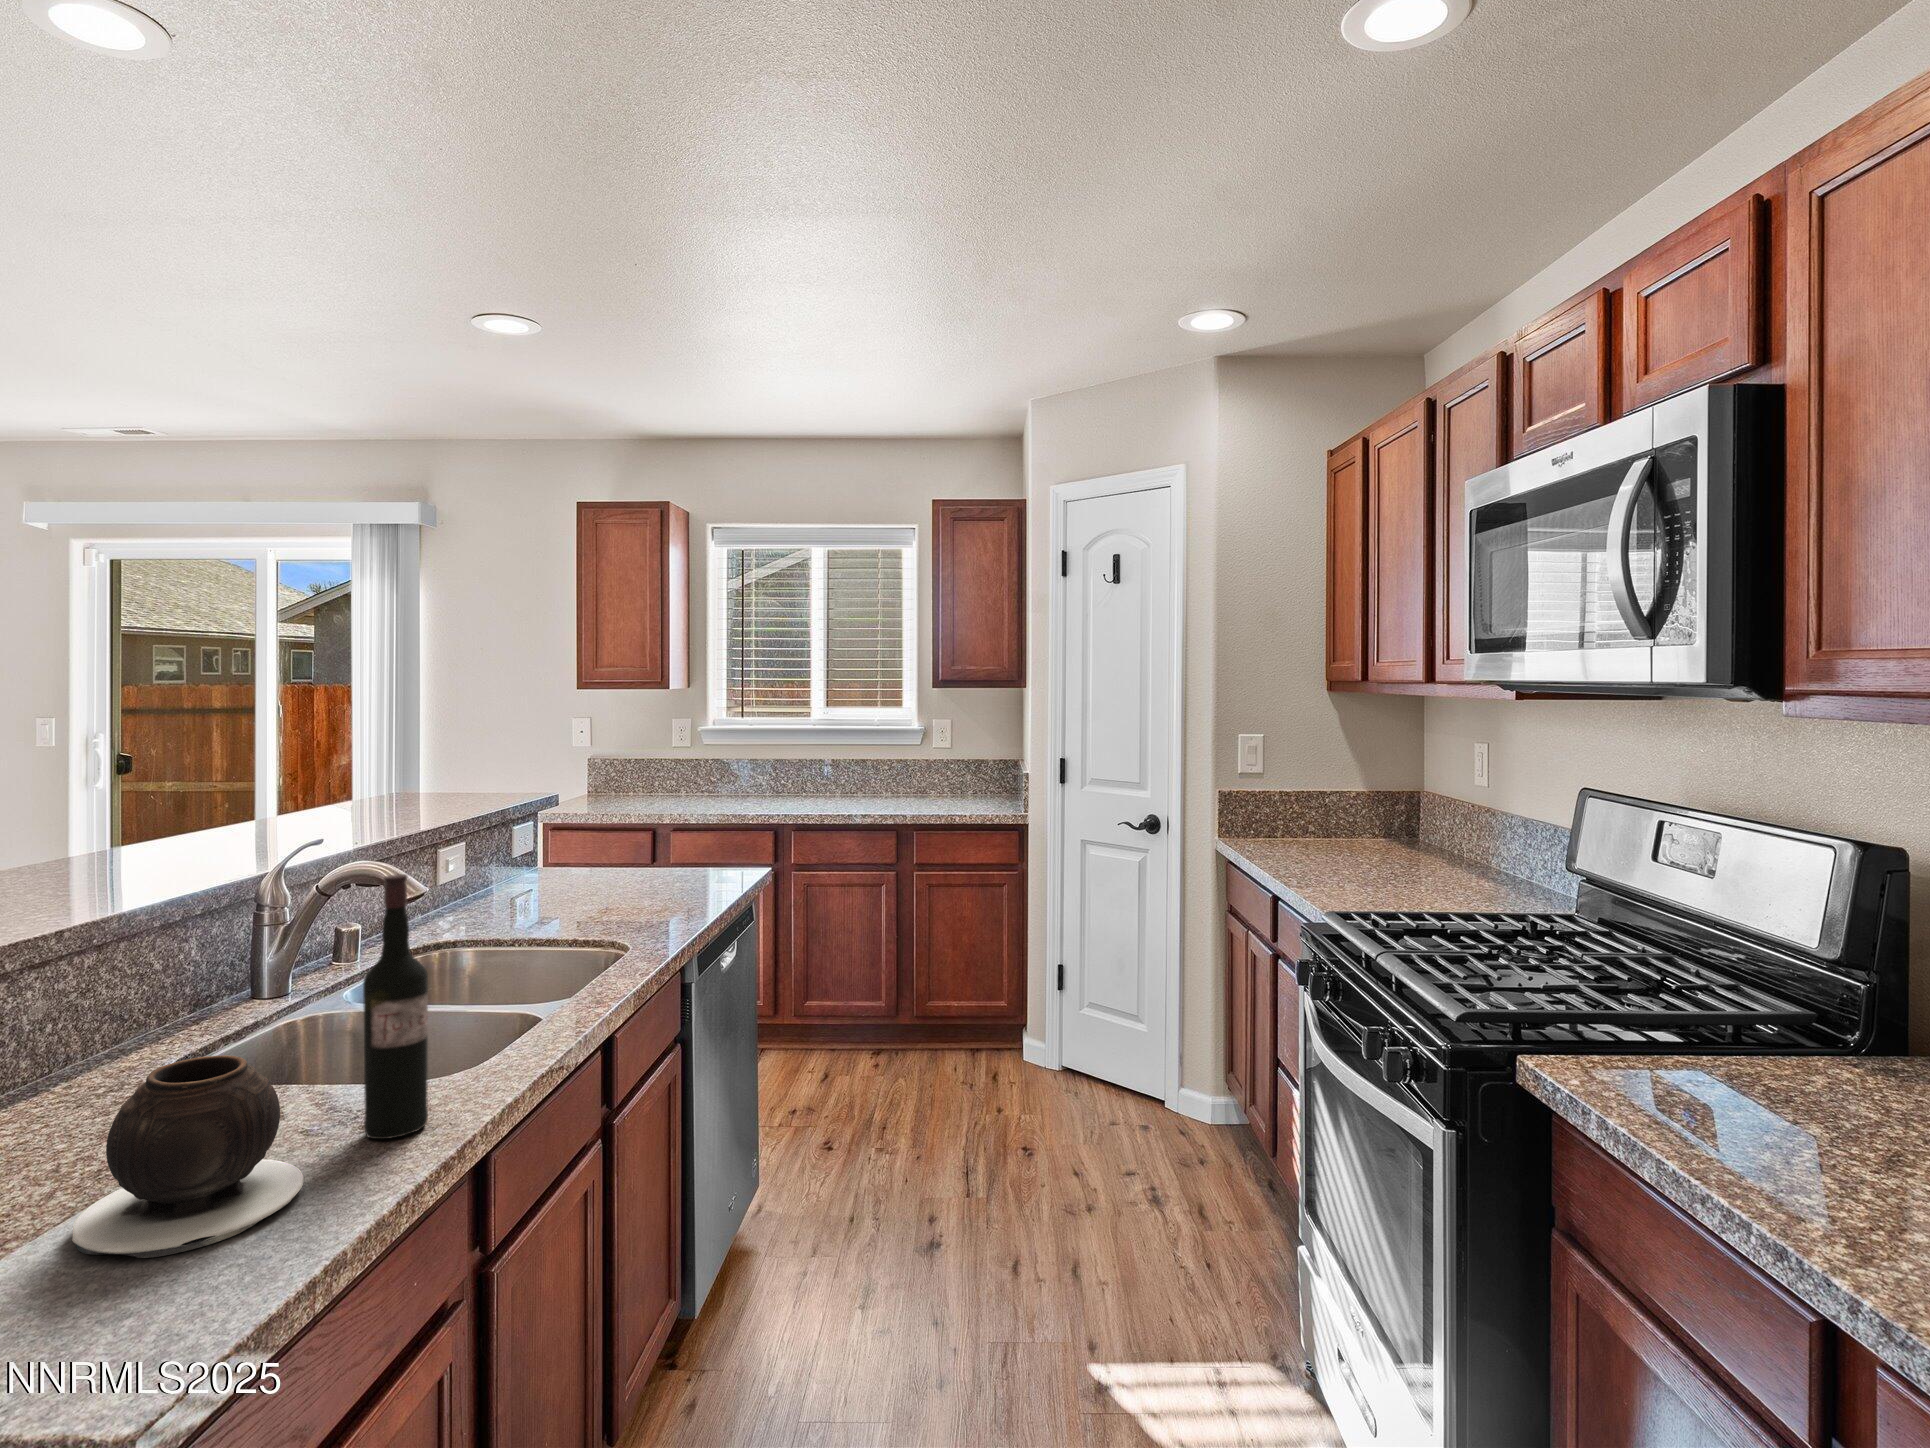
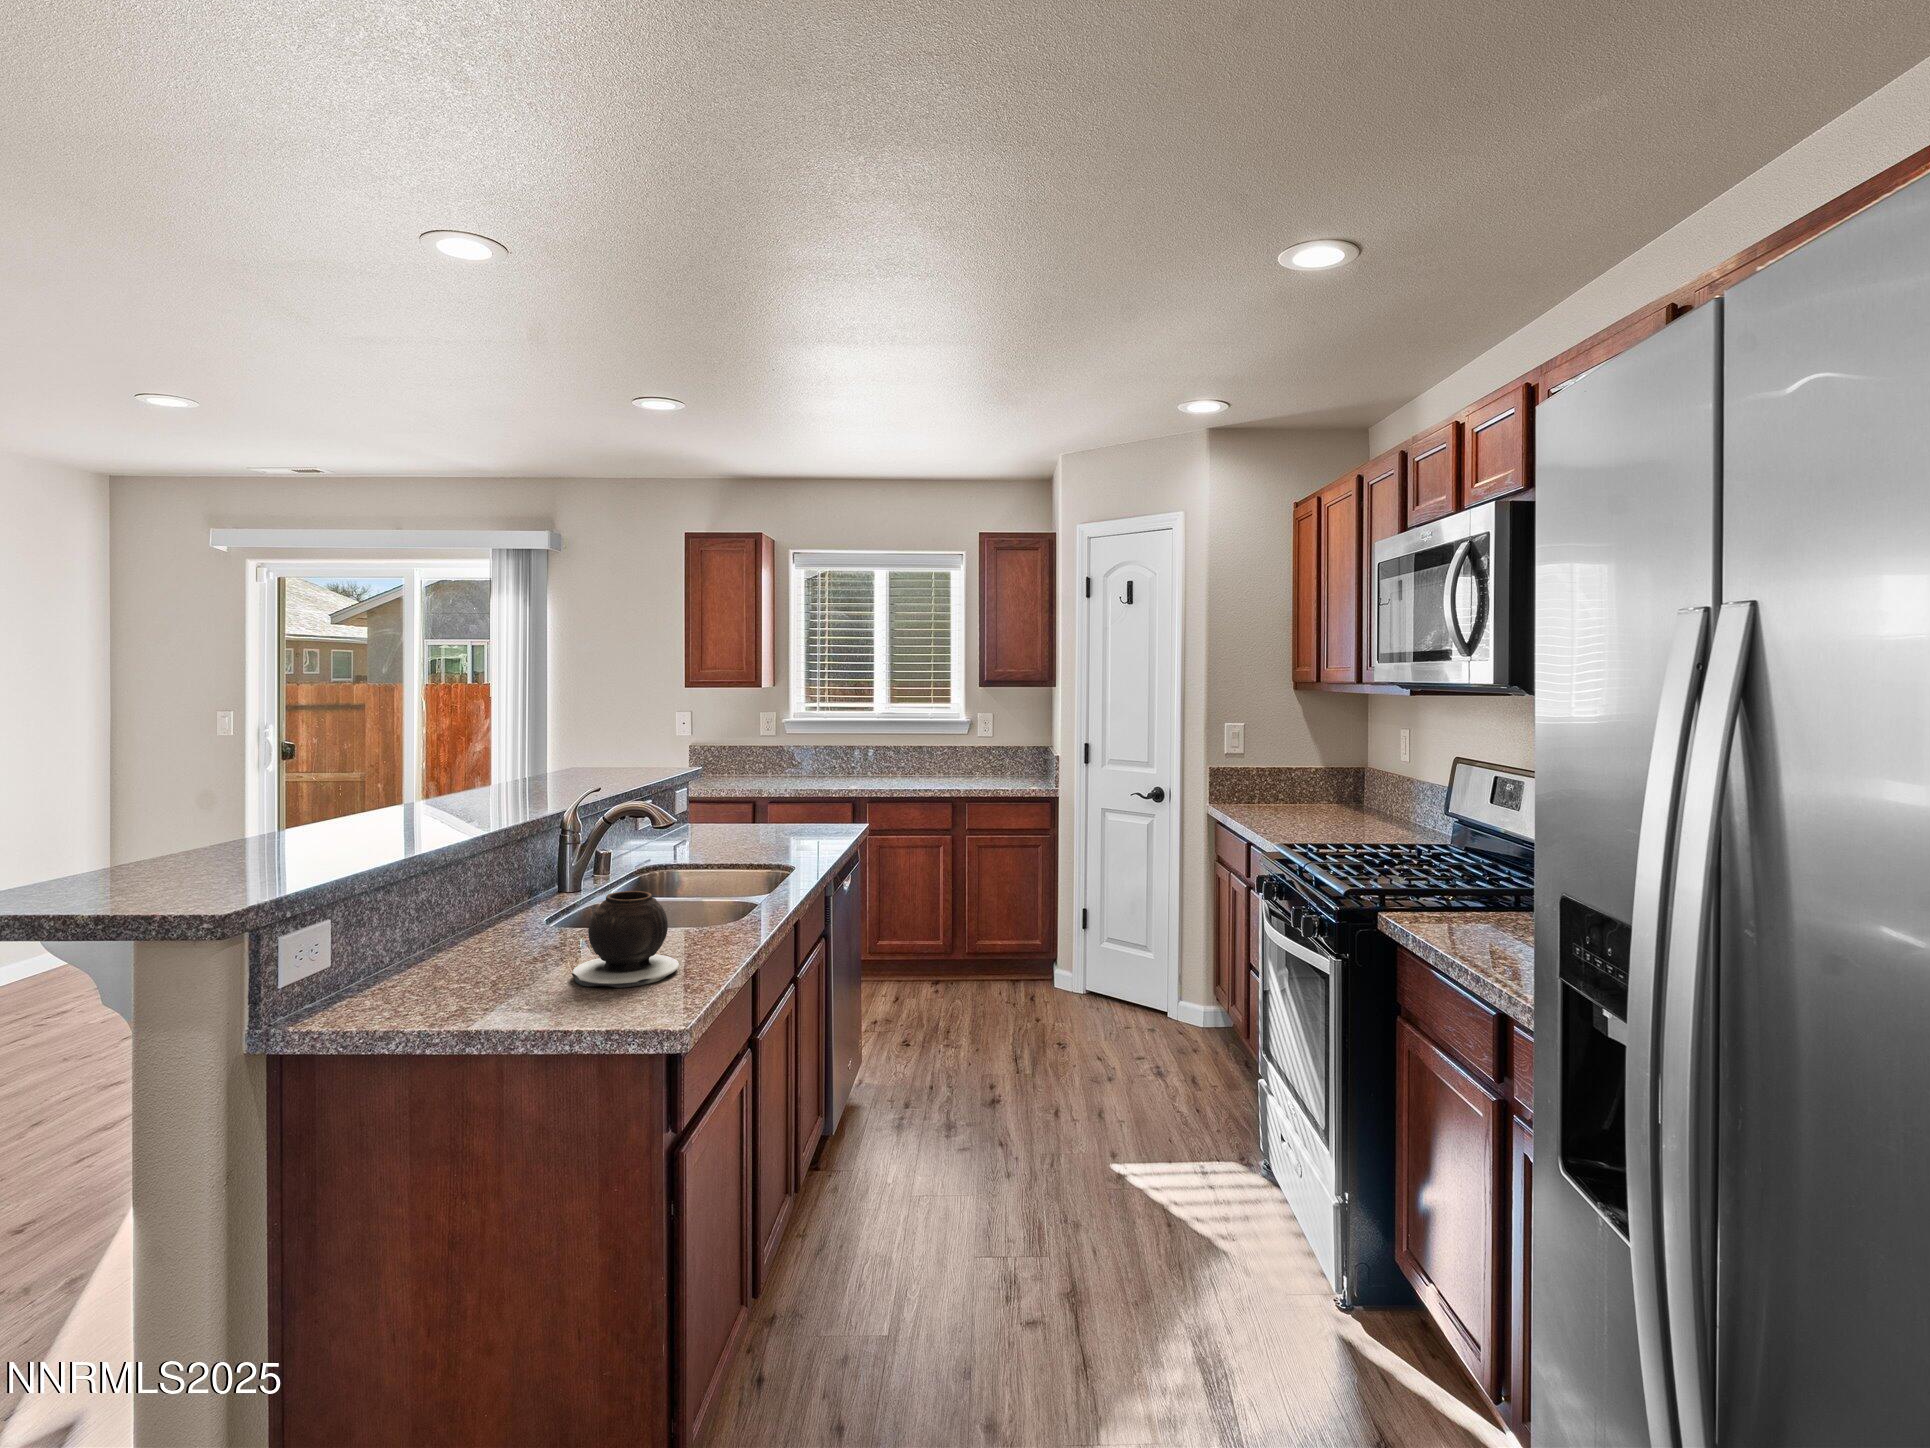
wine bottle: present [363,874,428,1139] -> none [690,797,724,950]

